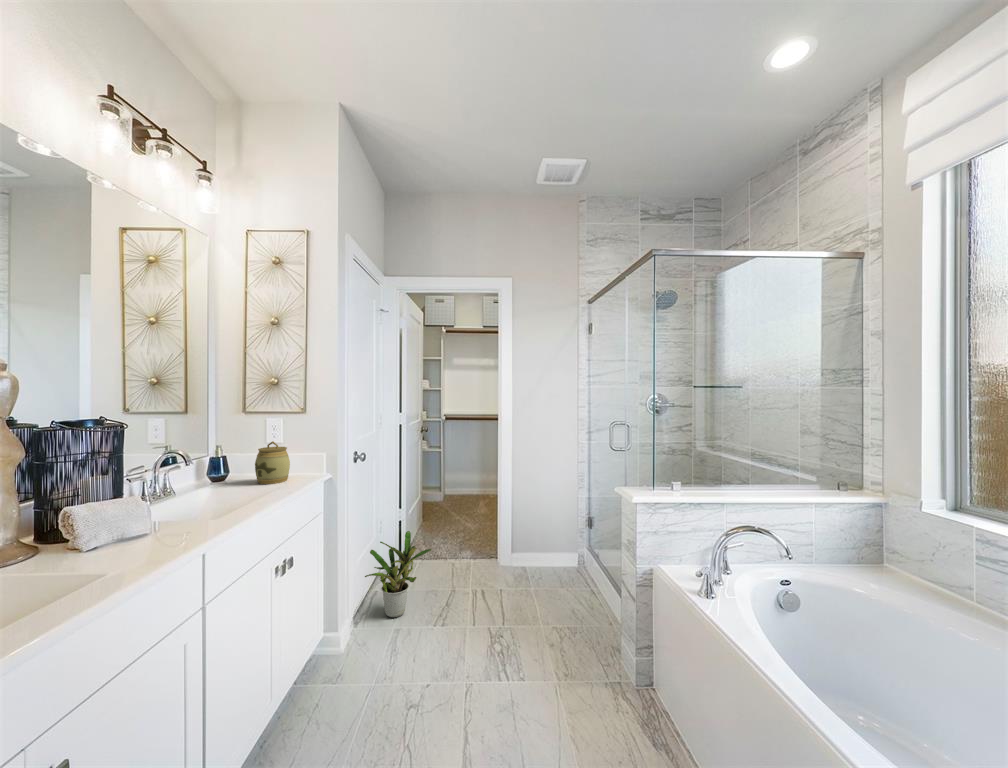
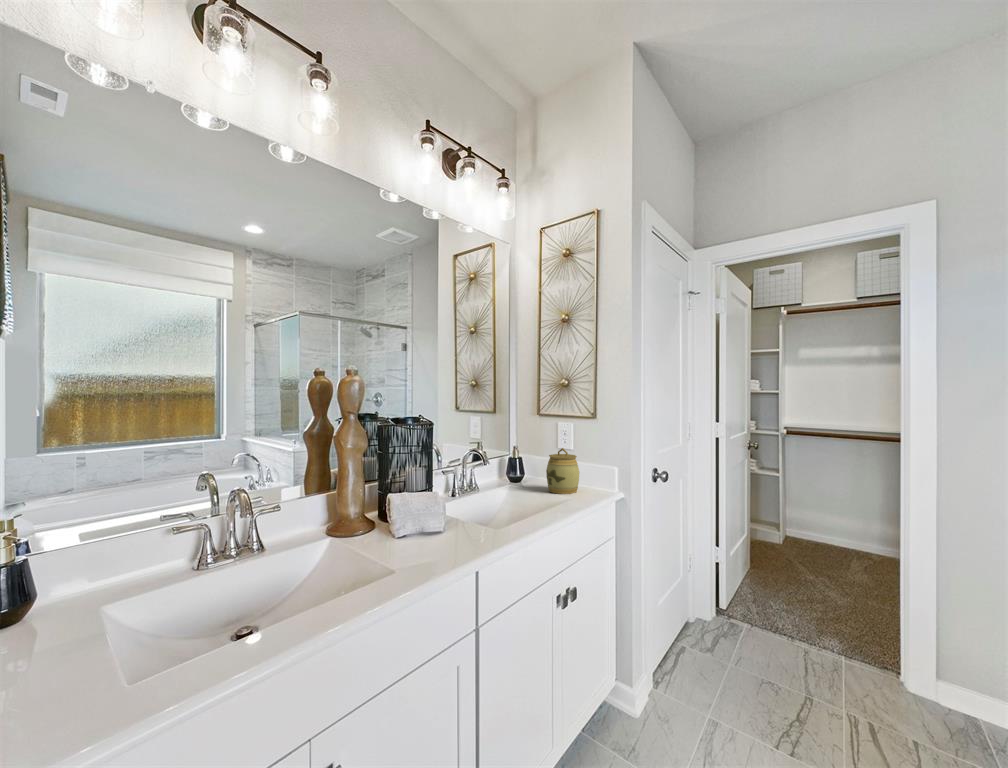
potted plant: present [365,531,432,618] -> none [663,576,756,684]

